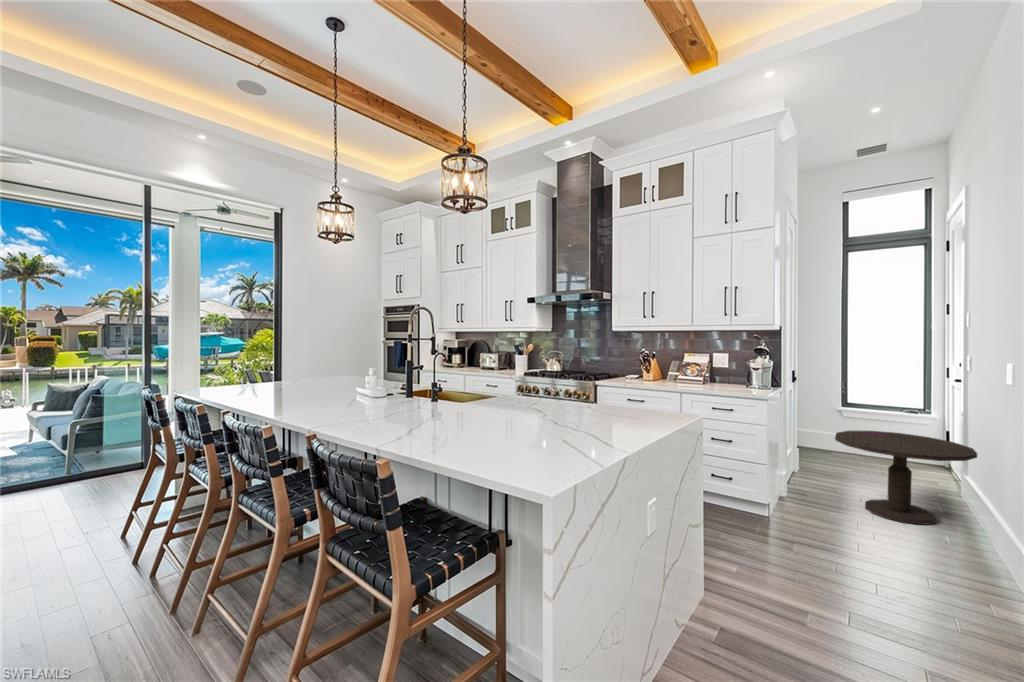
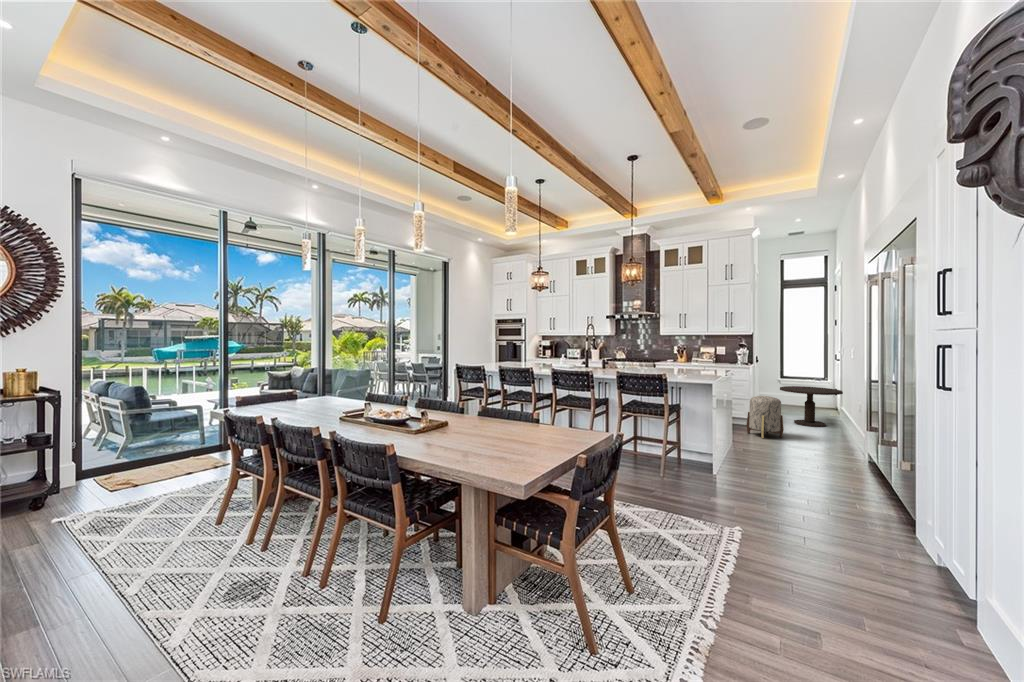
ottoman: none [754,464,838,568] -> present [746,396,784,438]

